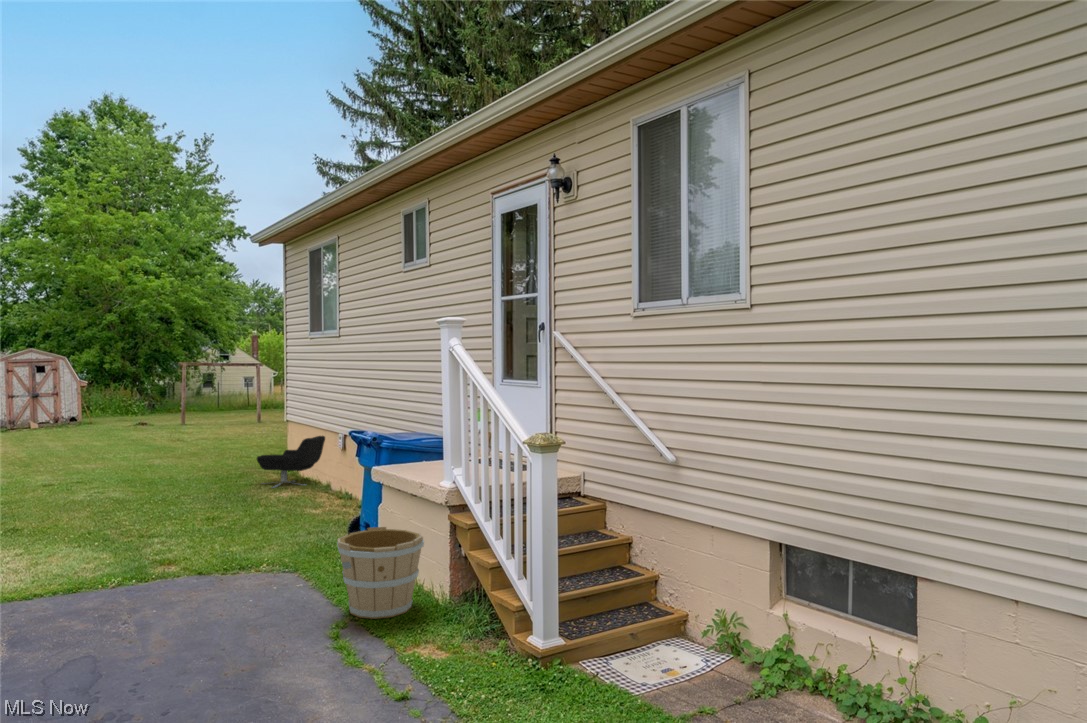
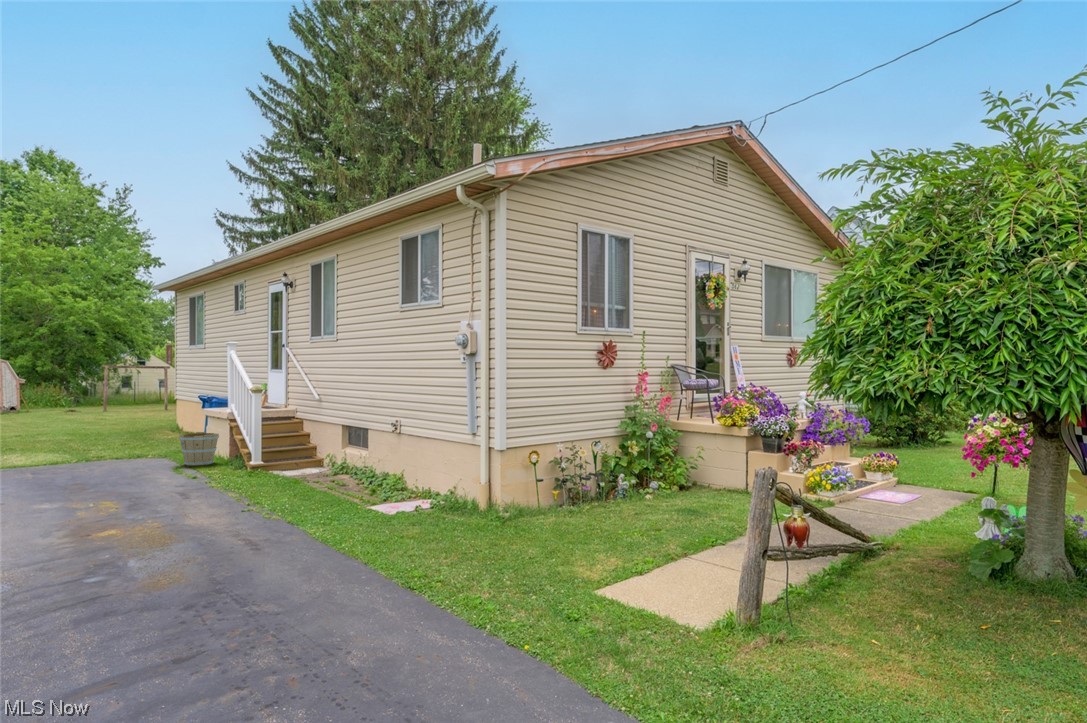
lounge chair: present [257,436,325,488] -> none [153,407,198,437]

